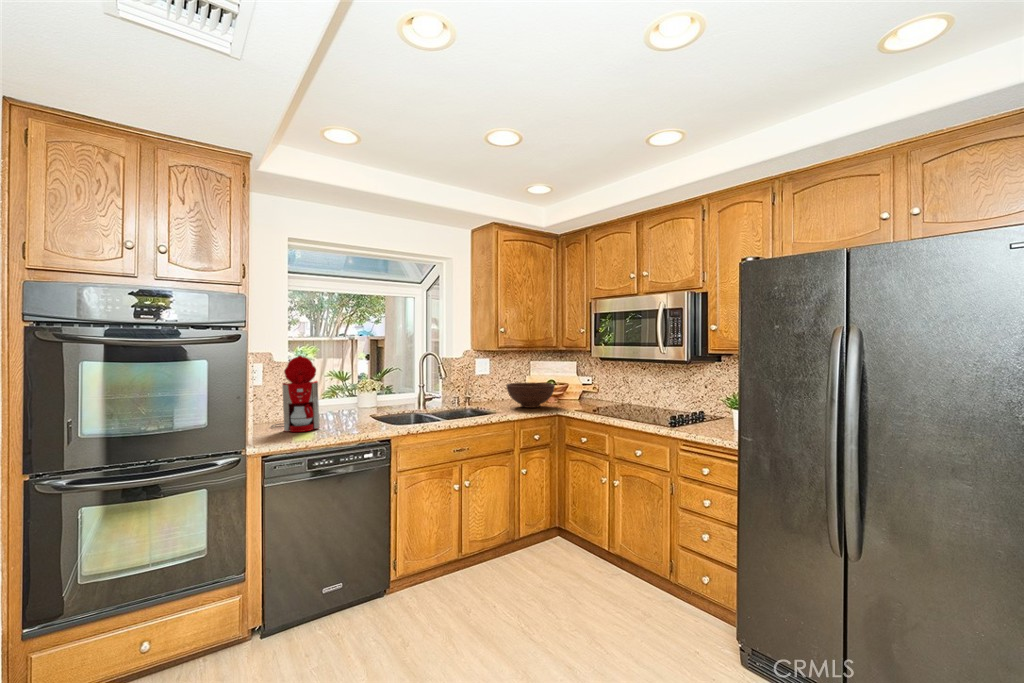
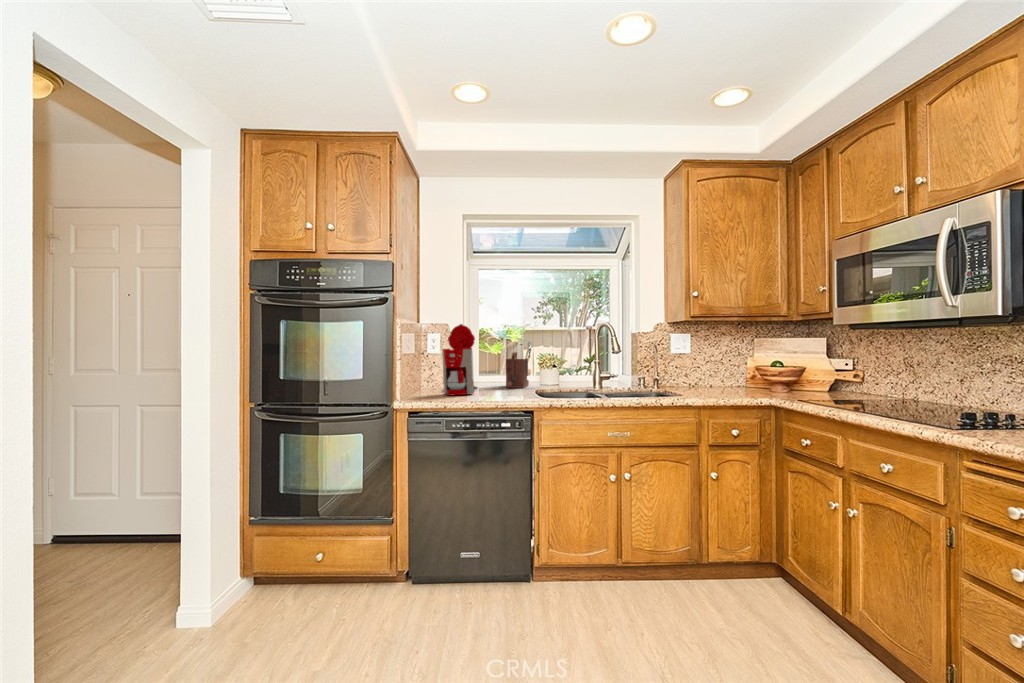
toaster: none [326,377,349,416] -> present [506,352,529,388]
fruit bowl: present [507,383,555,408] -> none [703,363,773,394]

